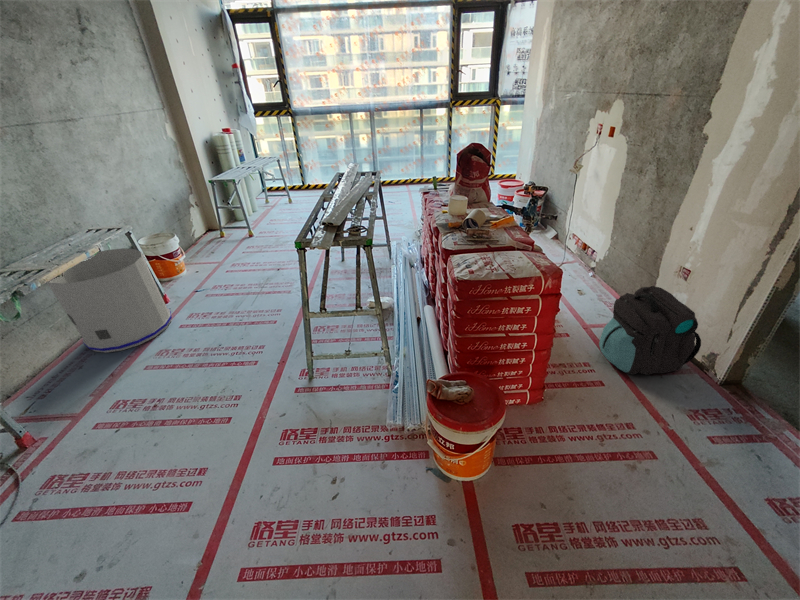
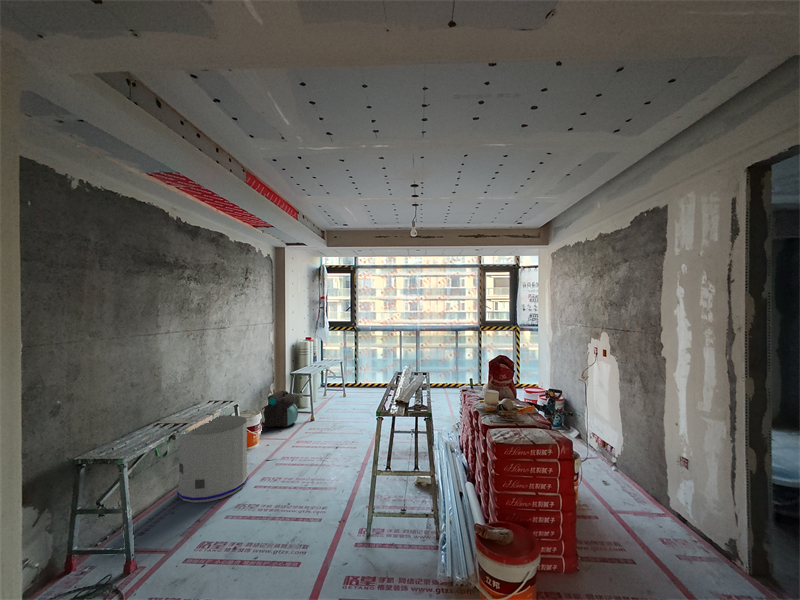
backpack: present [599,286,701,375] -> present [262,391,298,428]

